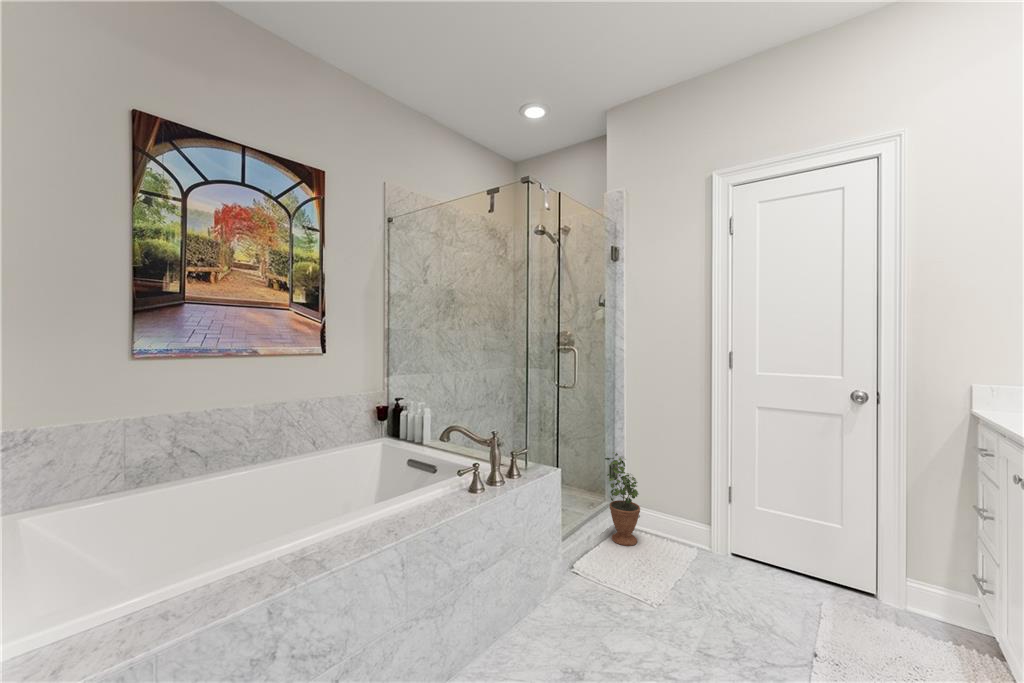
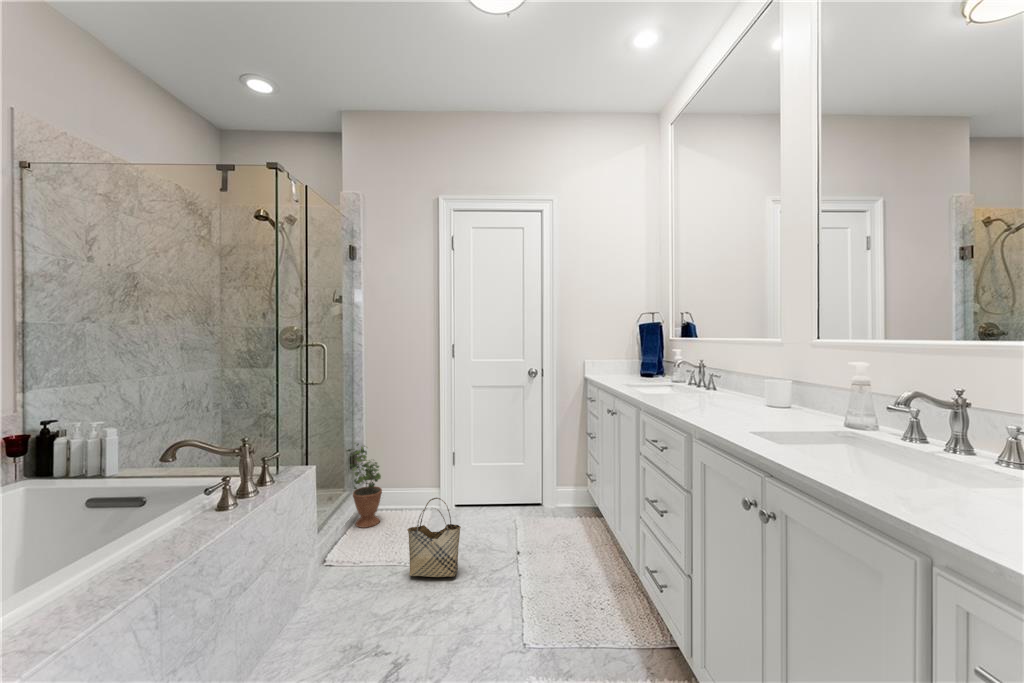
woven basket: none [654,539,725,651] -> present [407,498,461,577]

